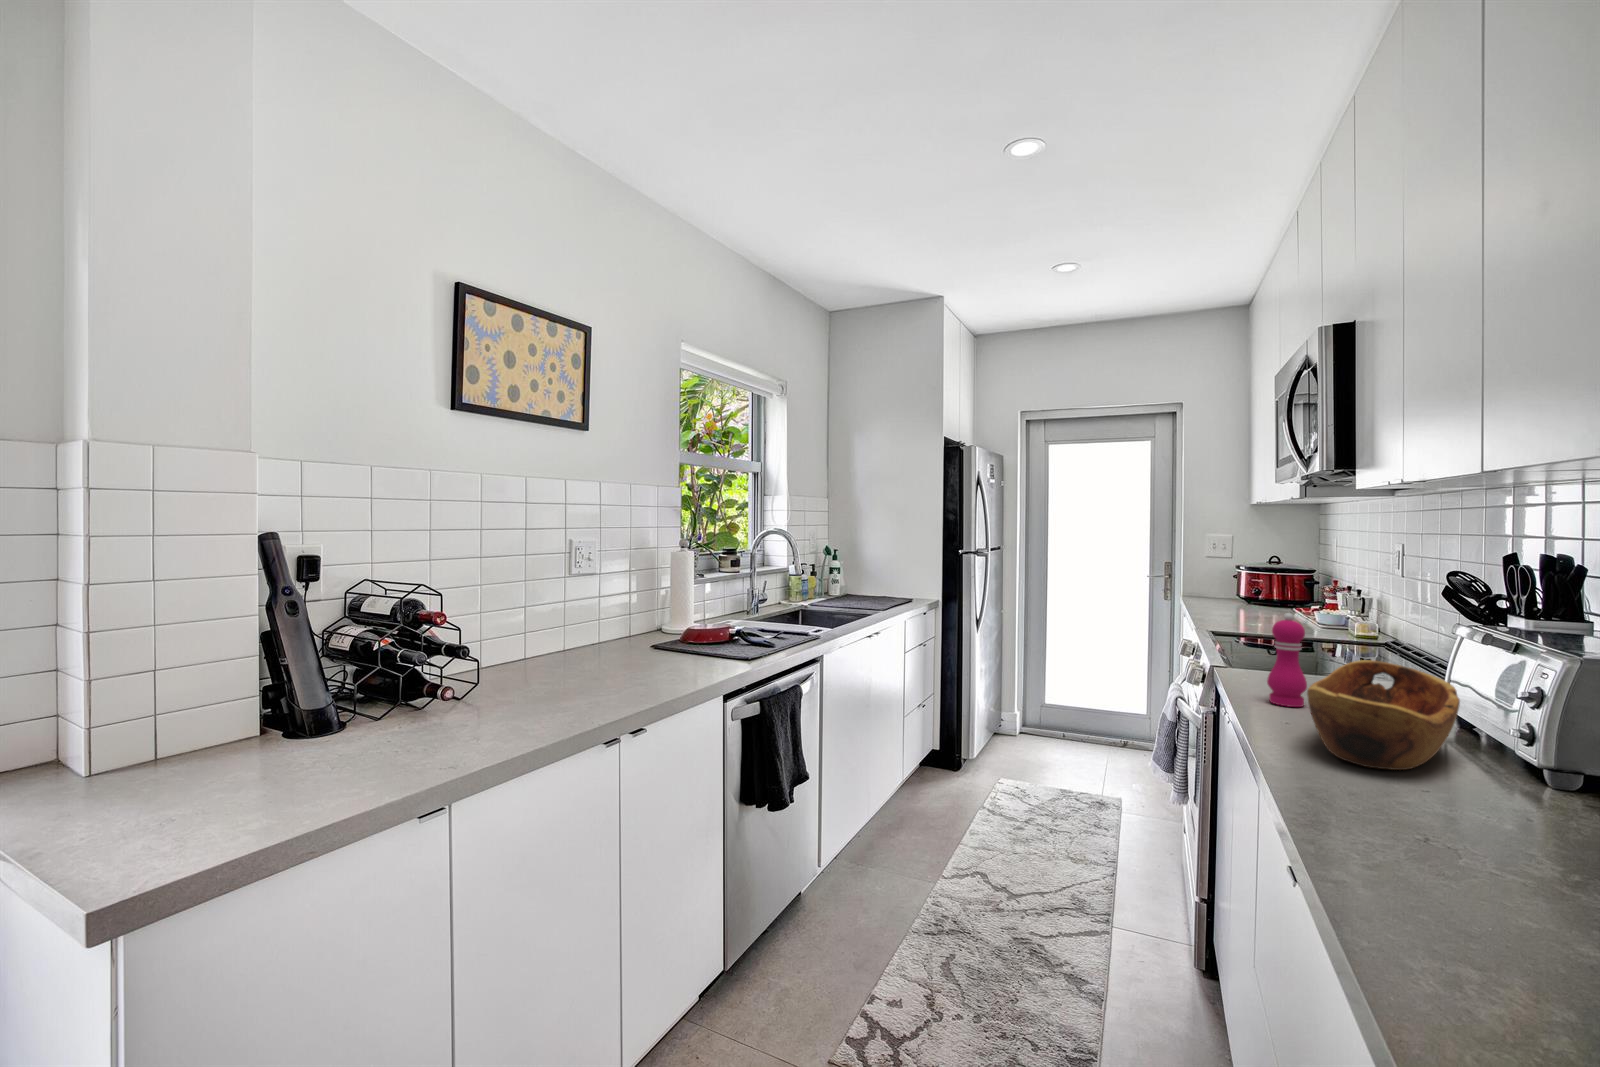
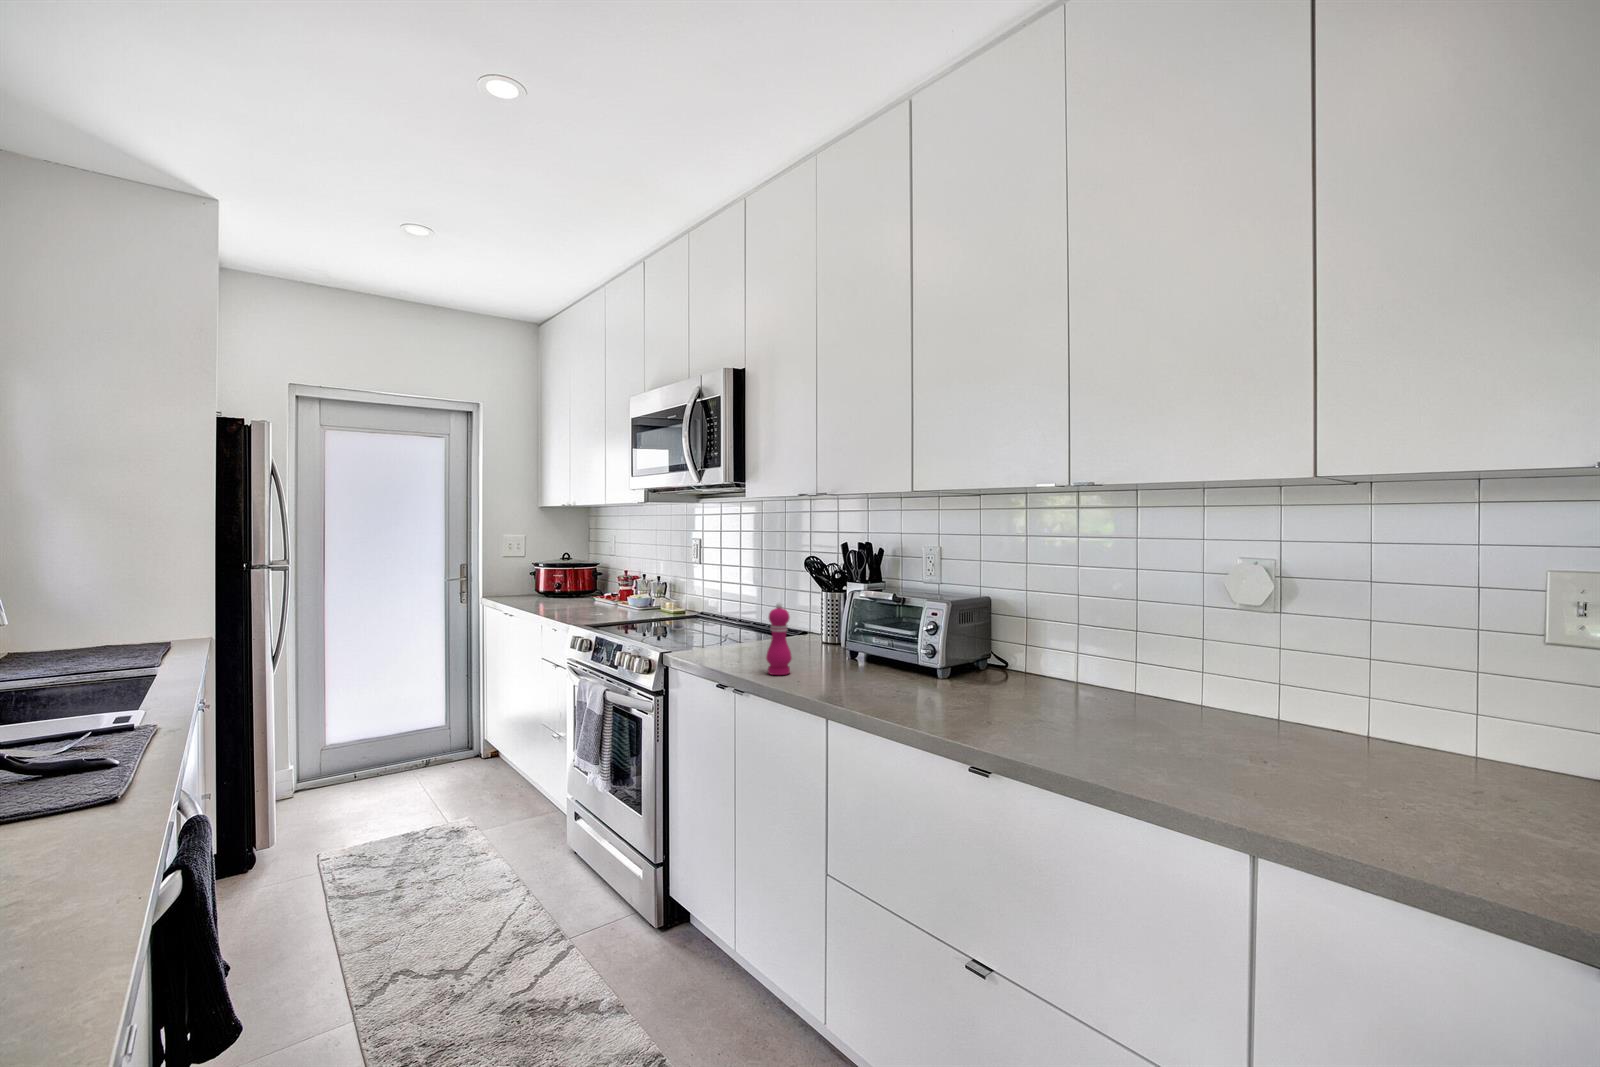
wooden bowl: present [1307,660,1460,770] -> none [833,629,931,701]

